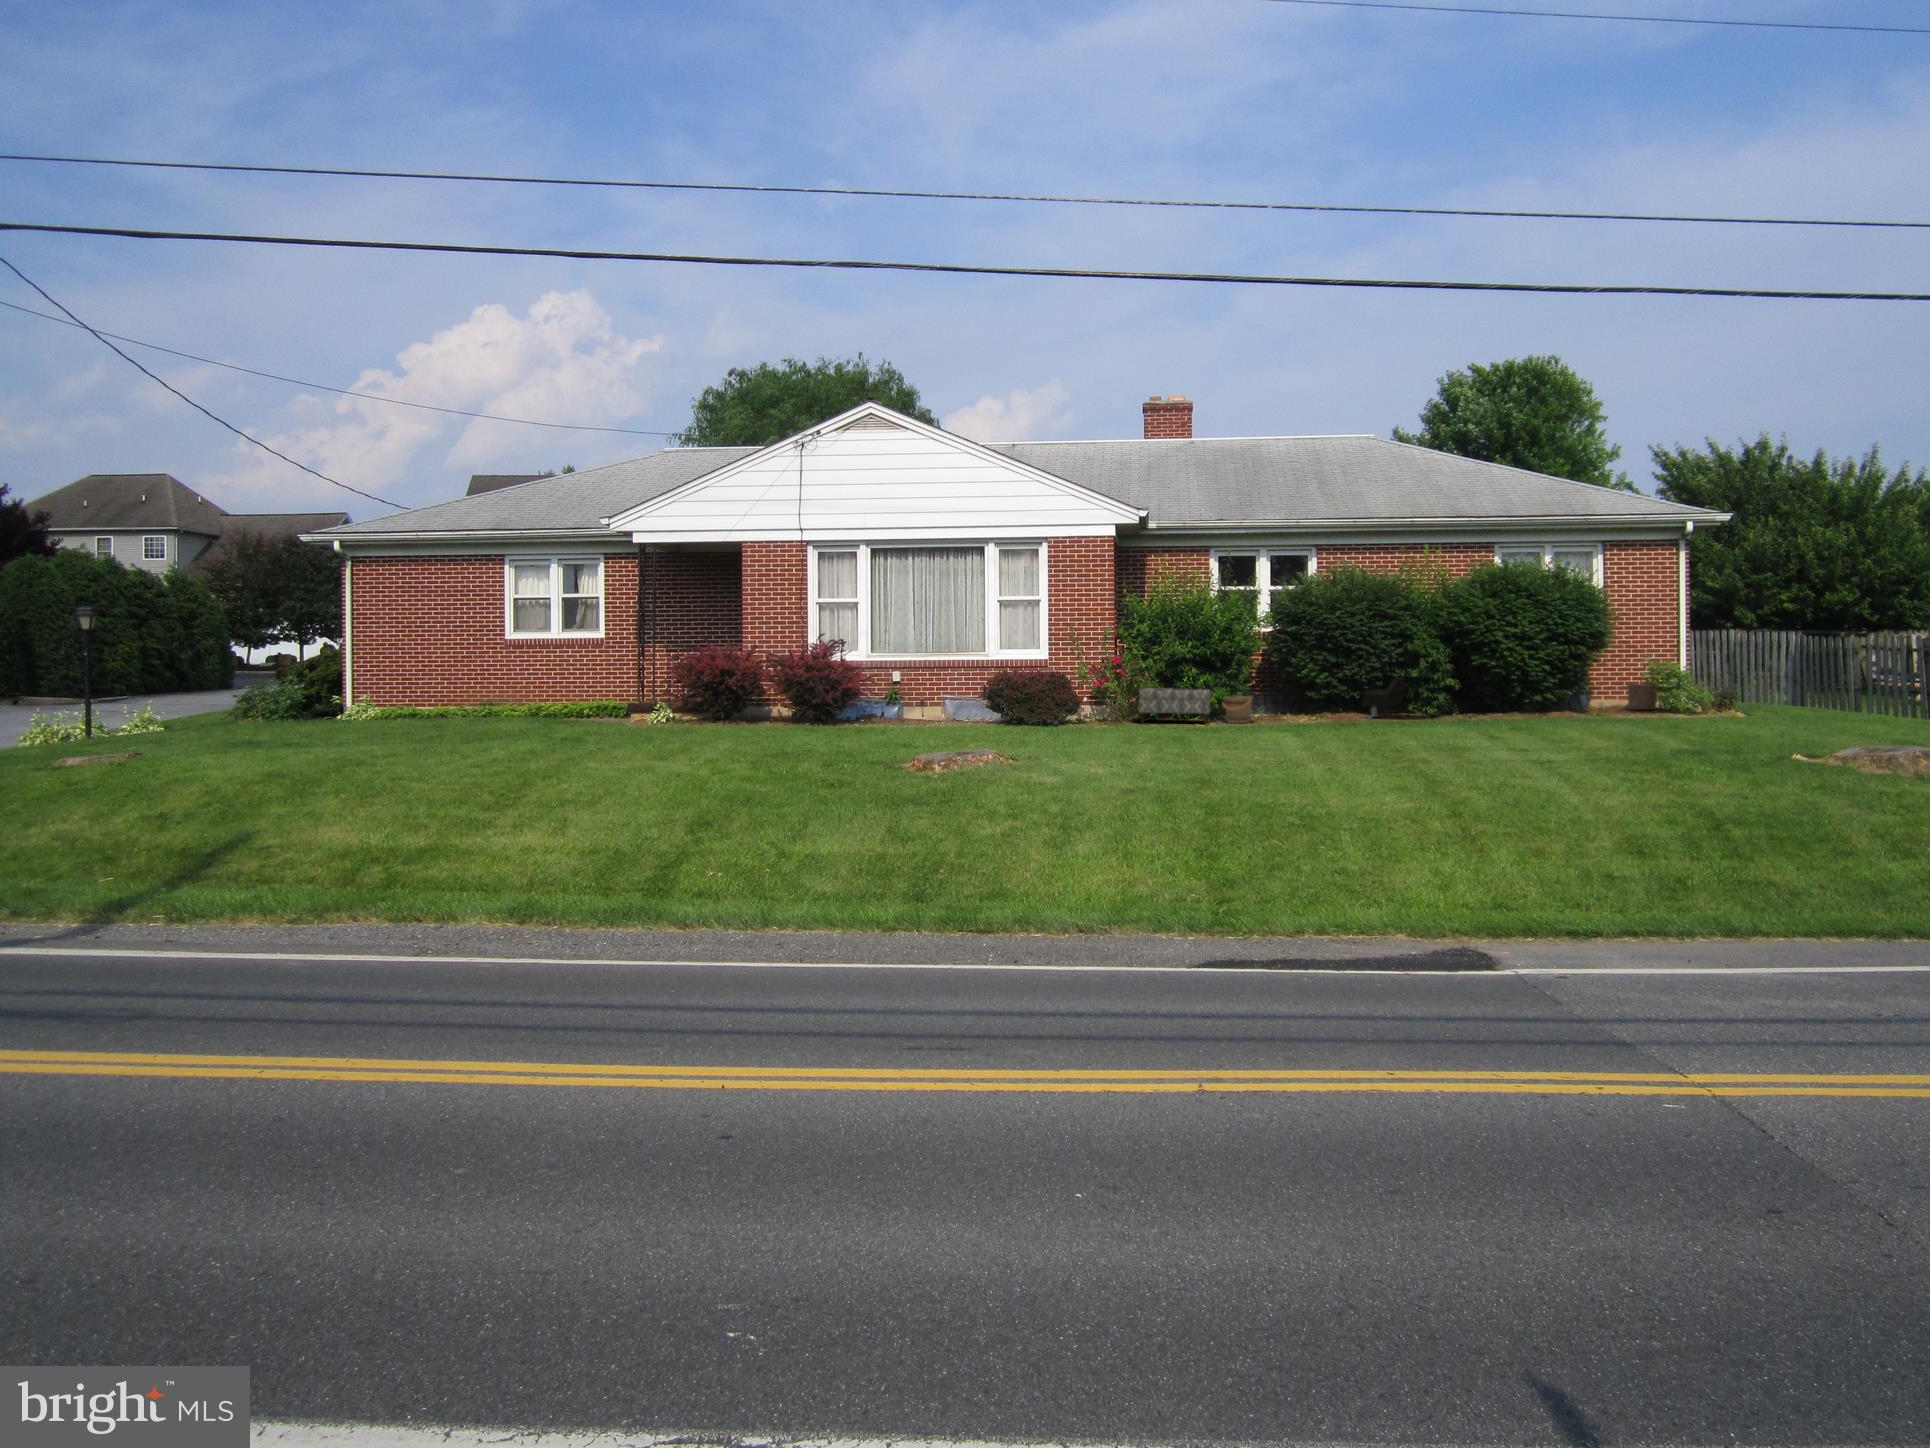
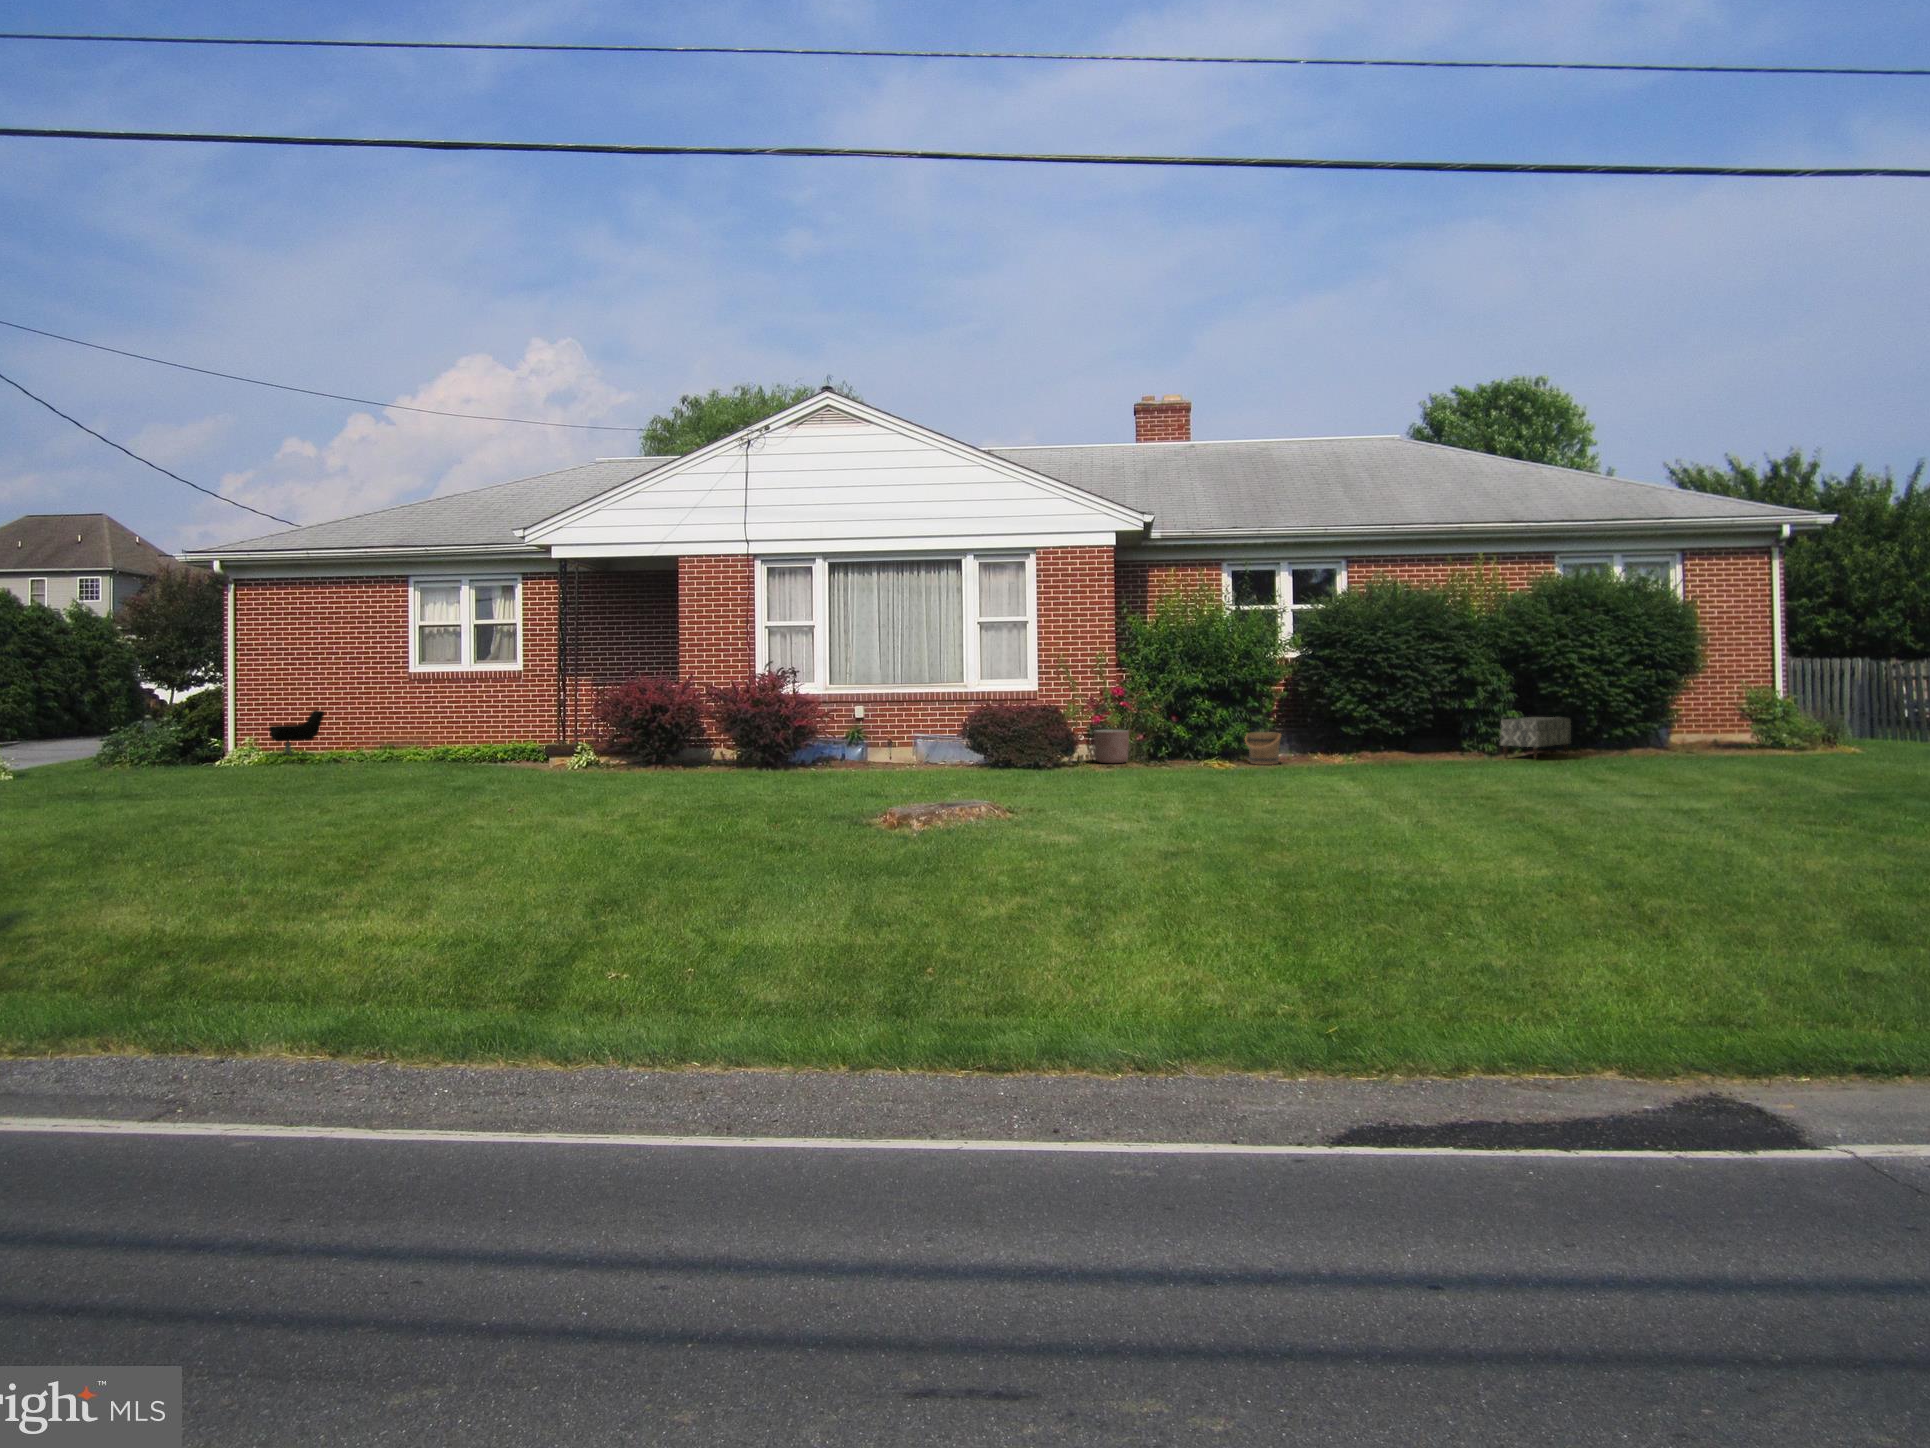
lounge chair: present [1362,678,1406,717] -> present [269,710,324,755]
planter: present [1627,684,1658,710] -> present [1094,730,1129,763]
bench: present [1139,688,1211,724] -> present [1500,717,1571,759]

